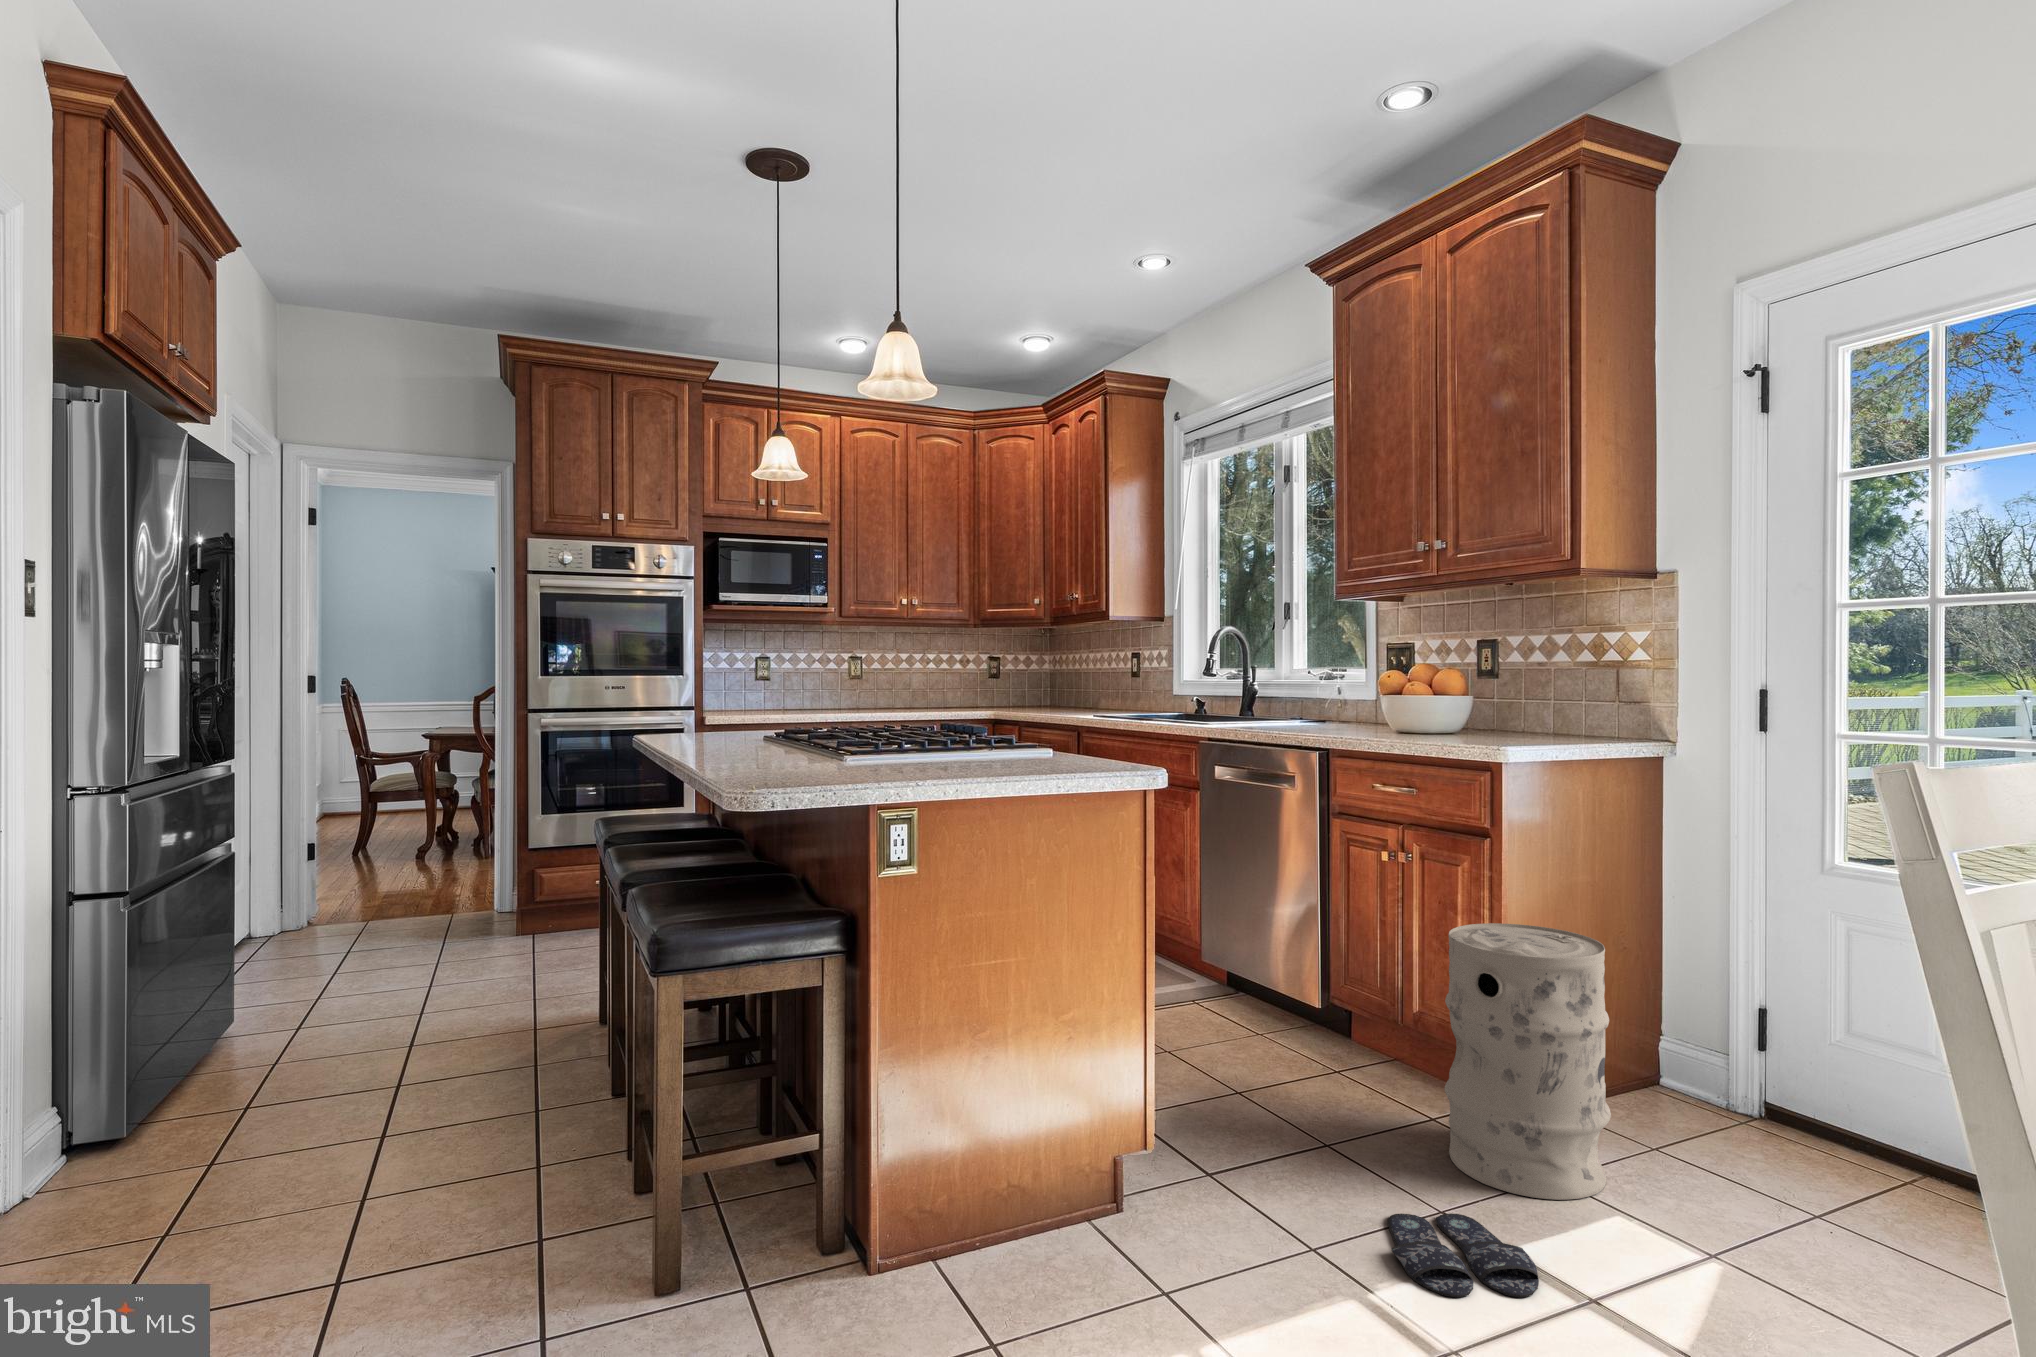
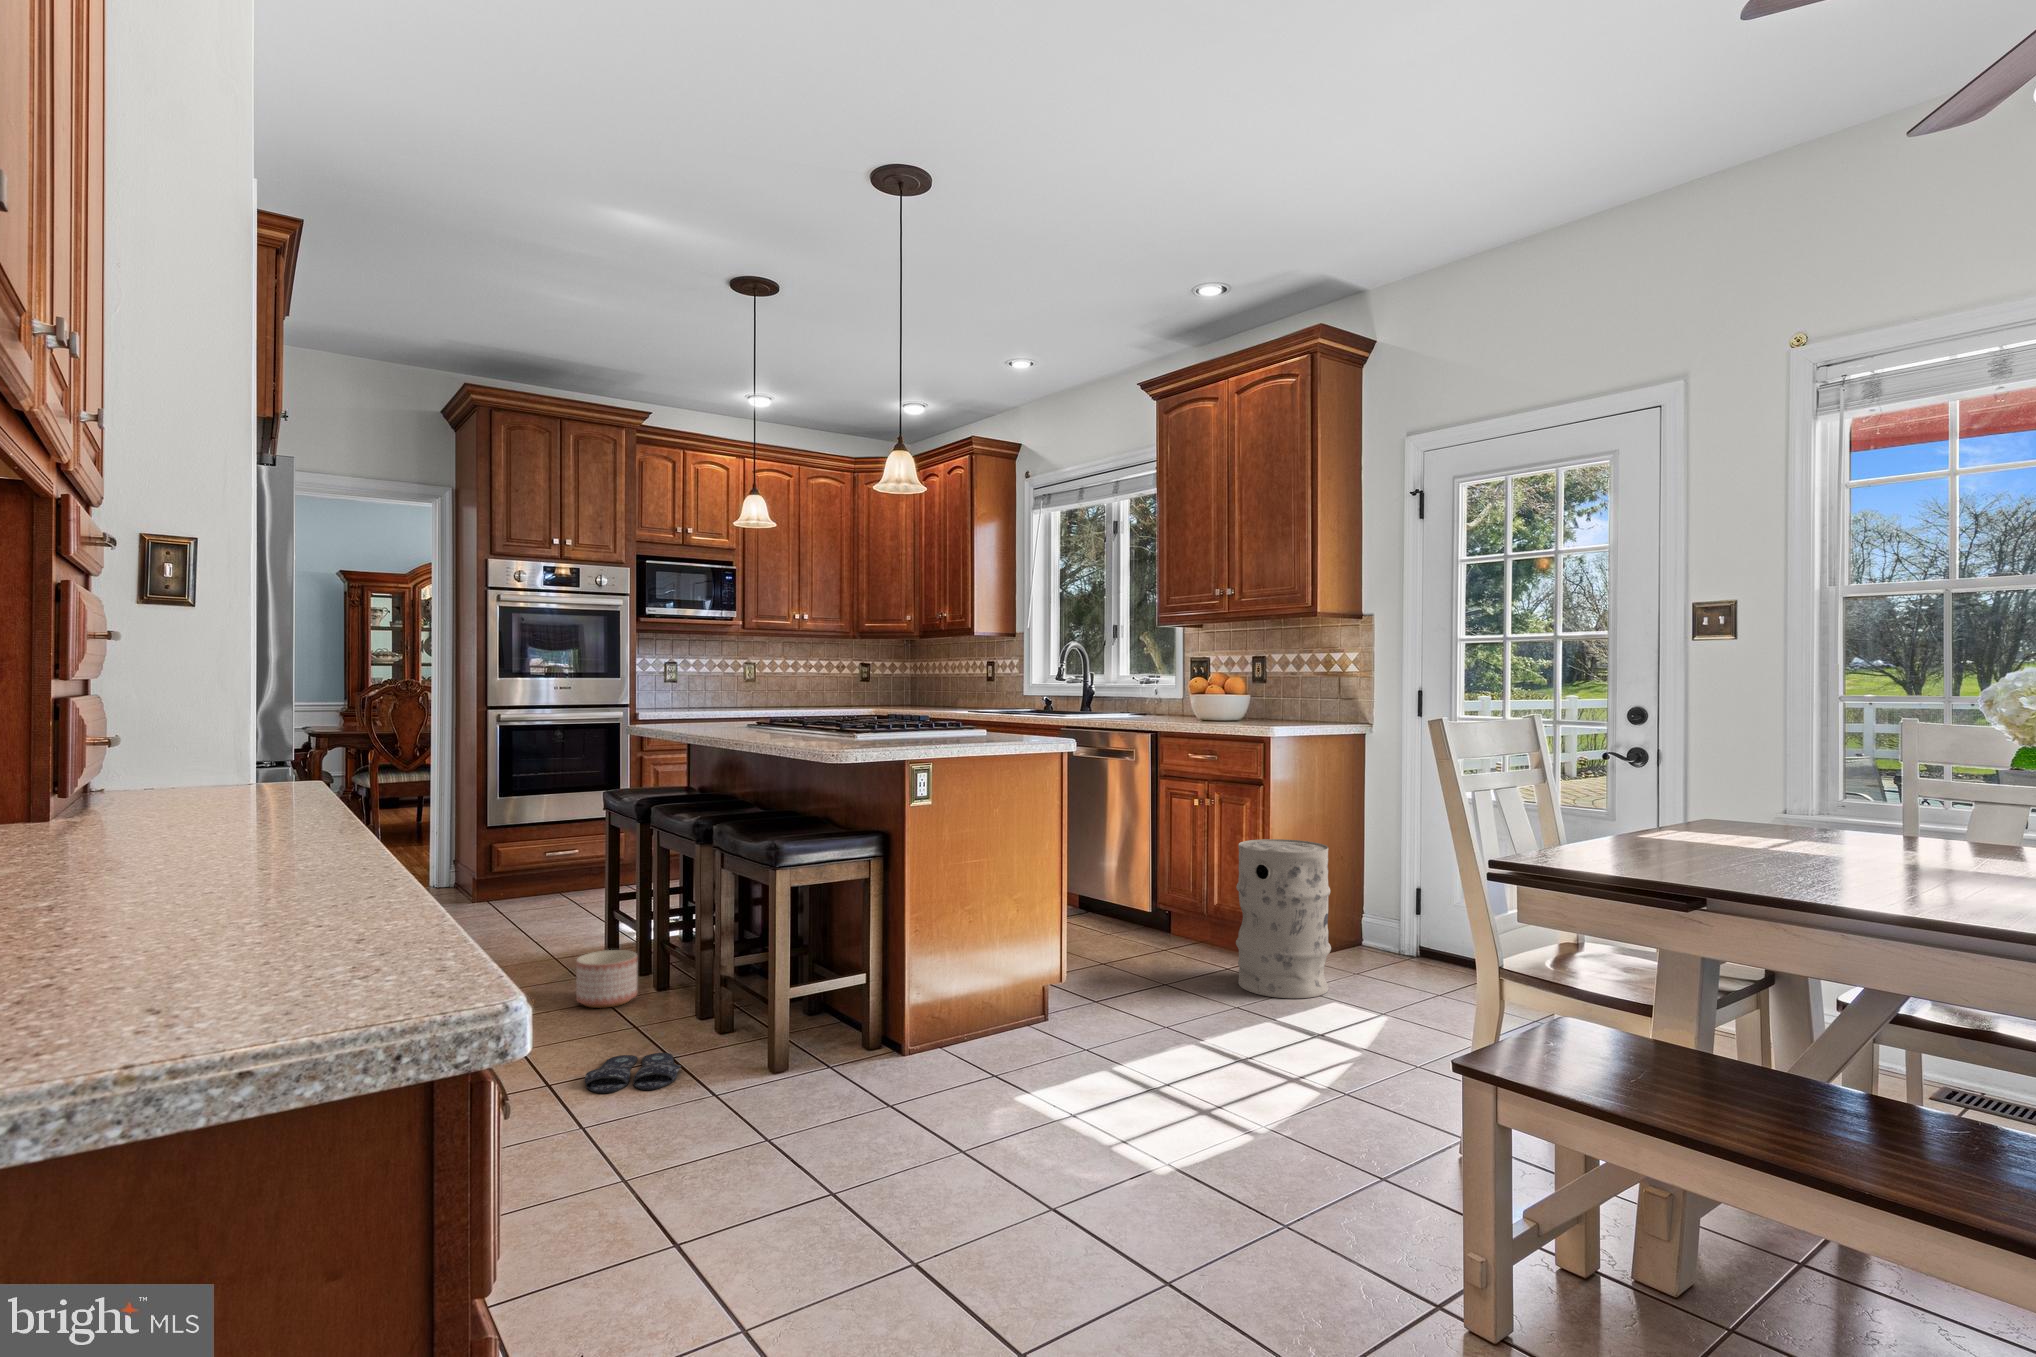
planter: none [490,1040,576,1126] -> present [576,950,637,1008]
slippers: present [1388,1213,1539,1297] -> present [585,1053,681,1093]

